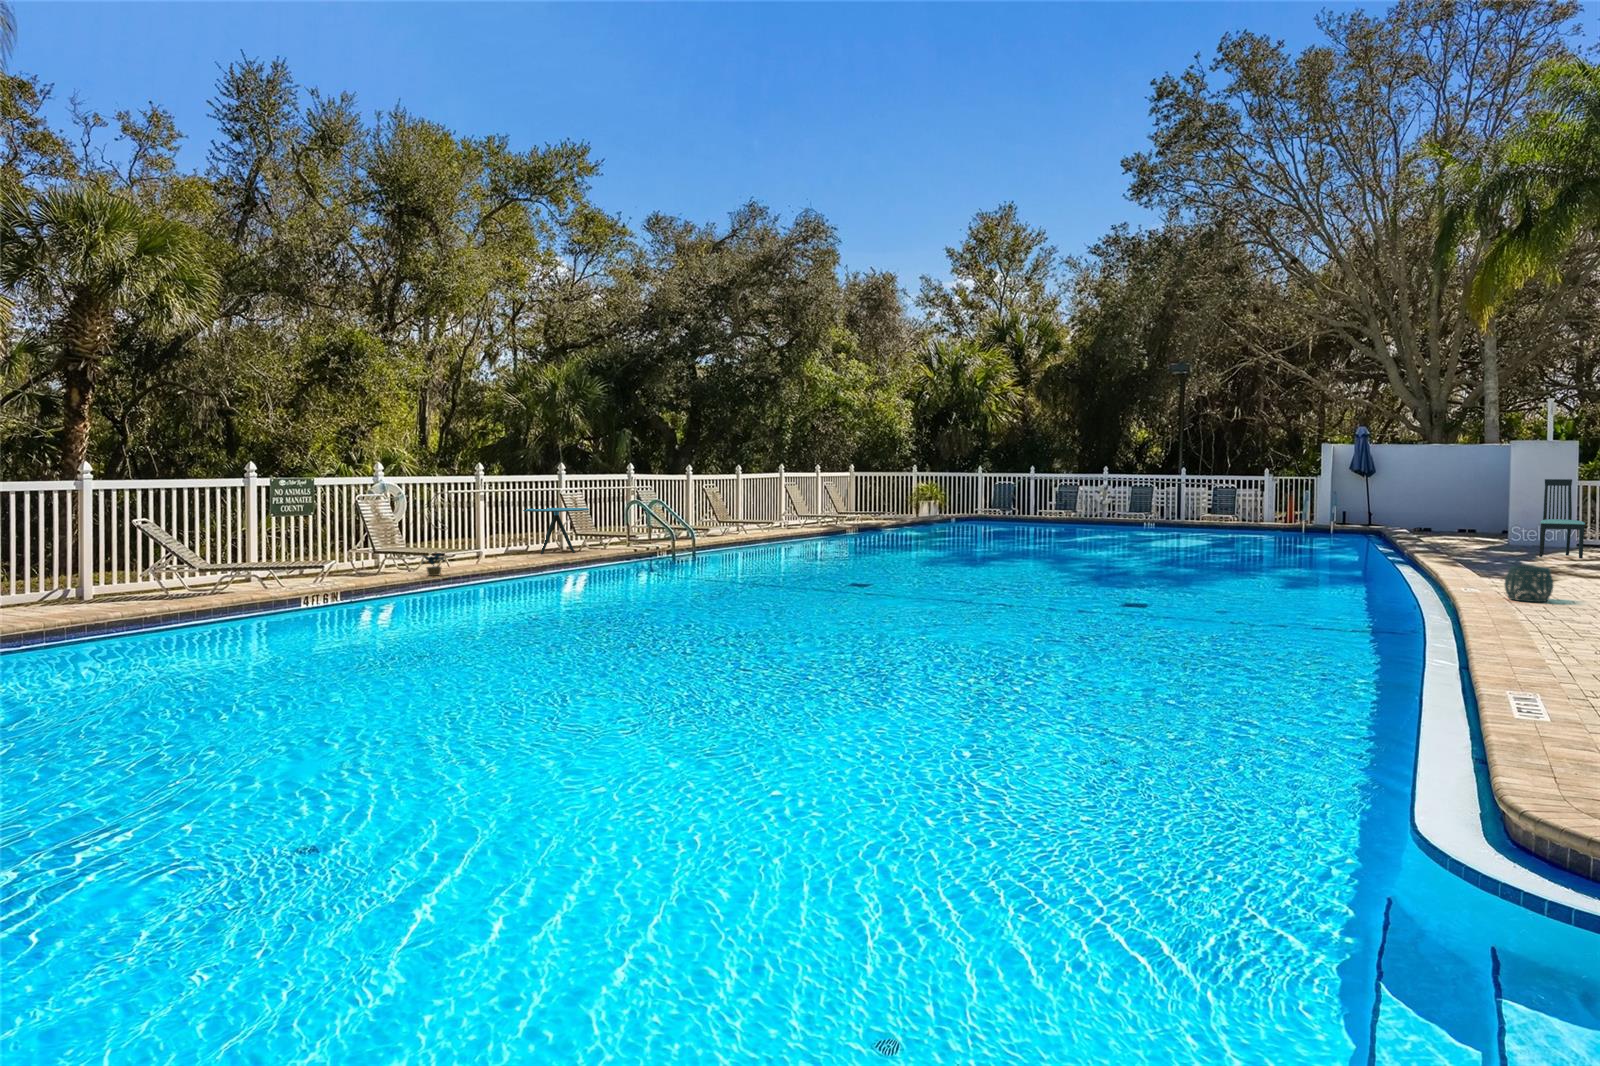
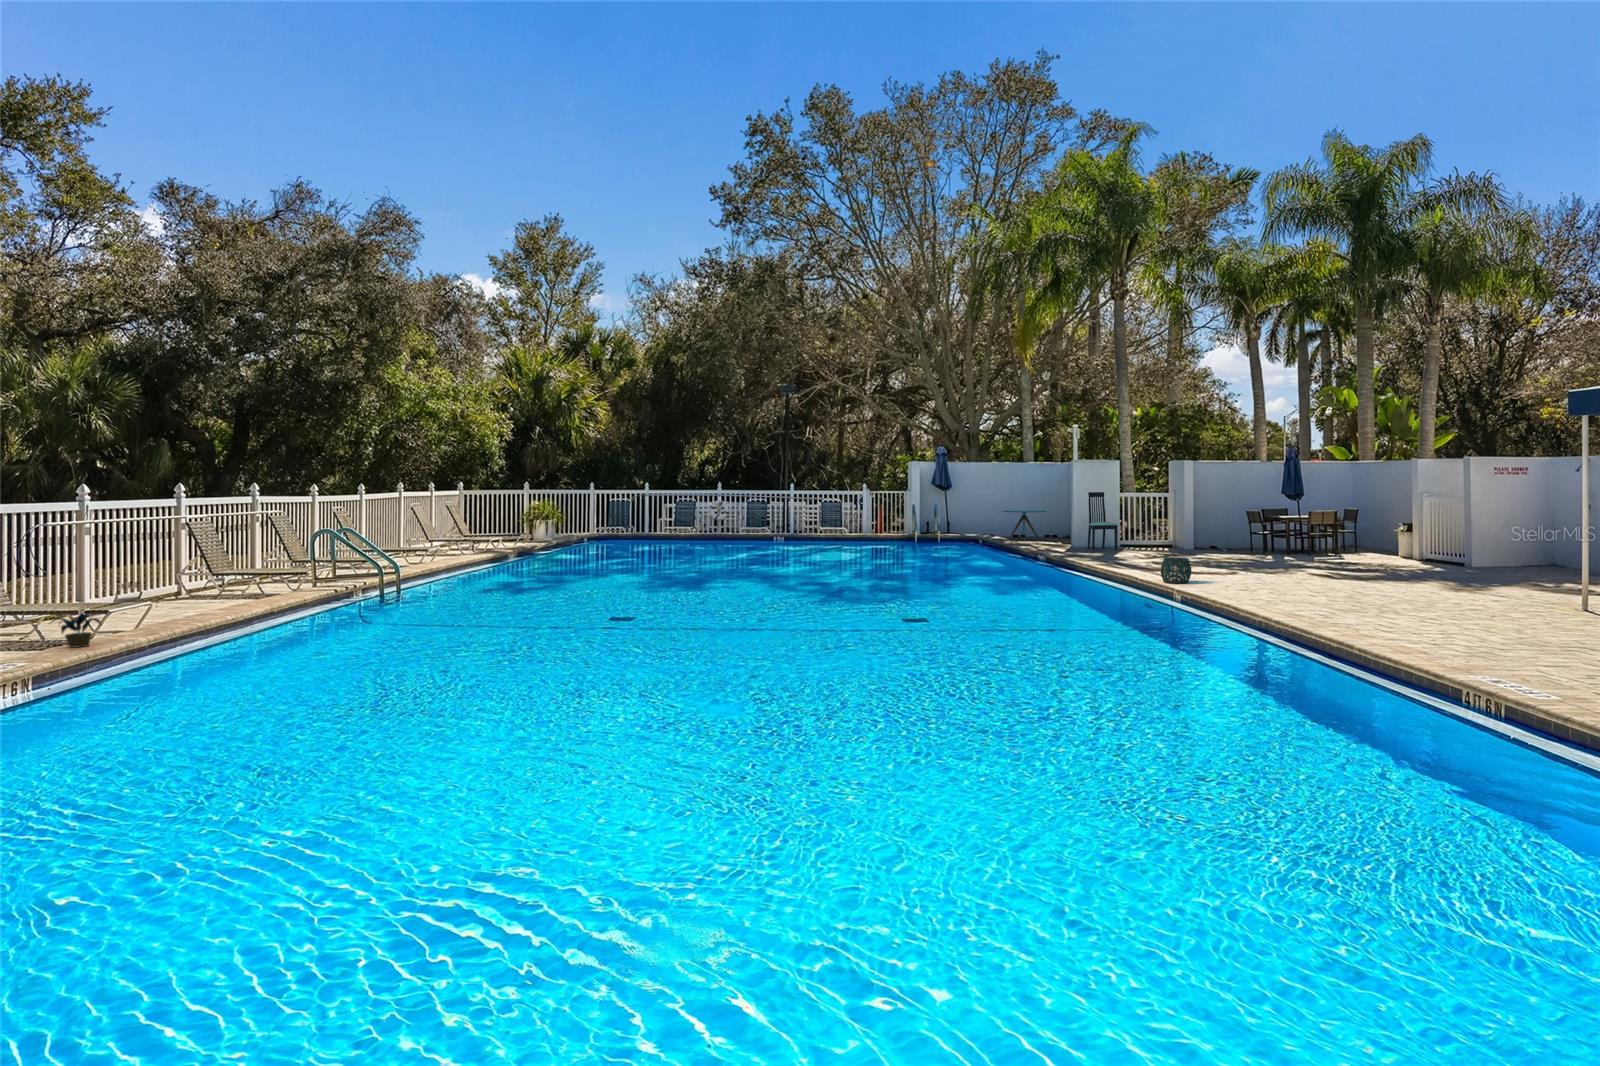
round table: present [523,508,589,554] -> present [1002,510,1046,541]

